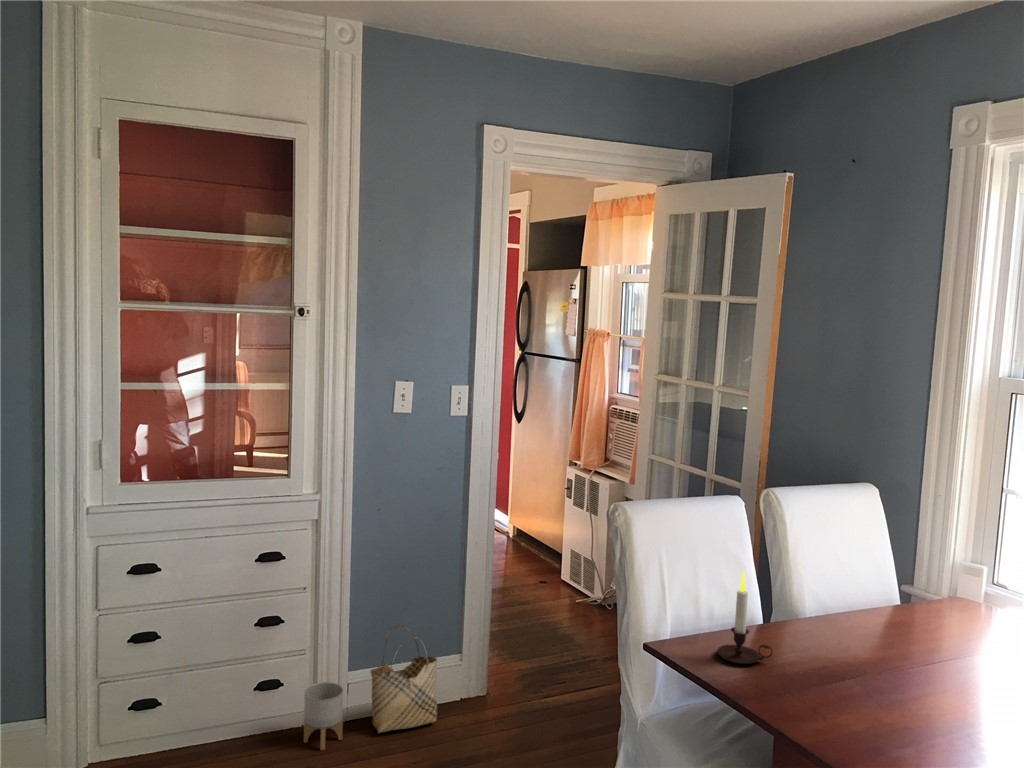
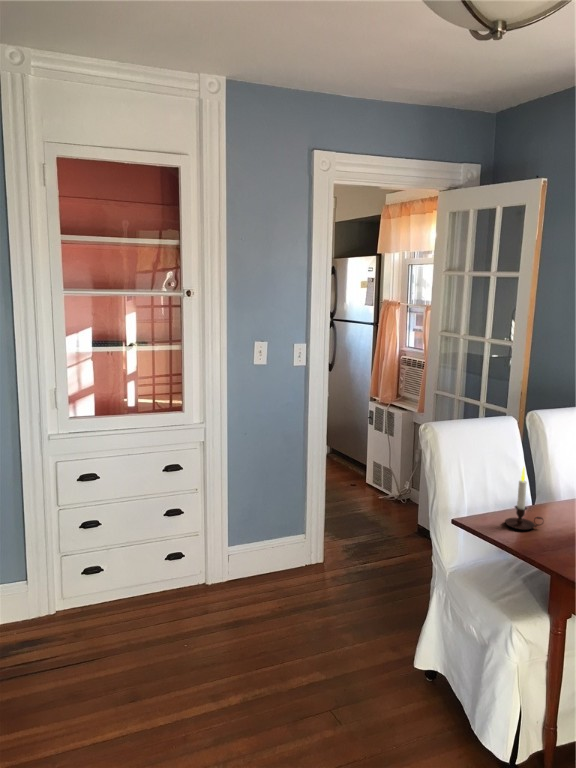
woven basket: present [371,625,437,733] -> none [245,514,291,589]
planter: present [304,682,343,750] -> none [200,555,227,601]

